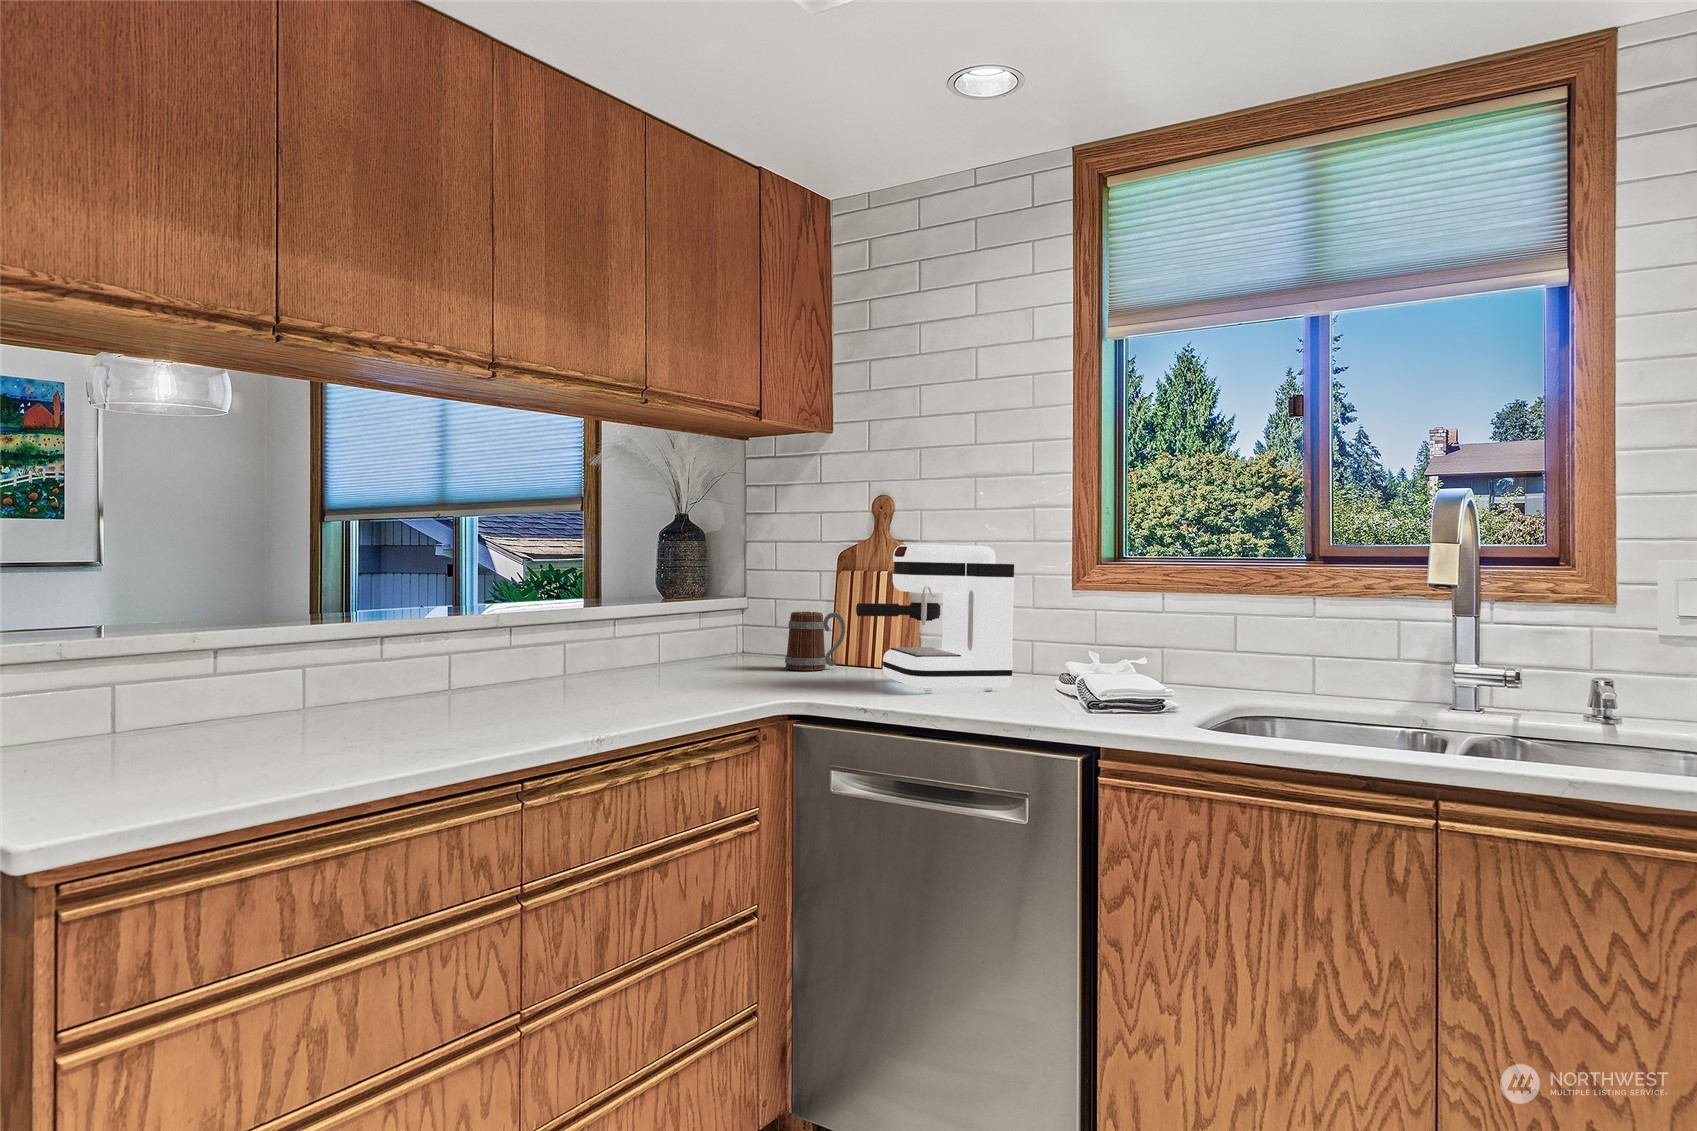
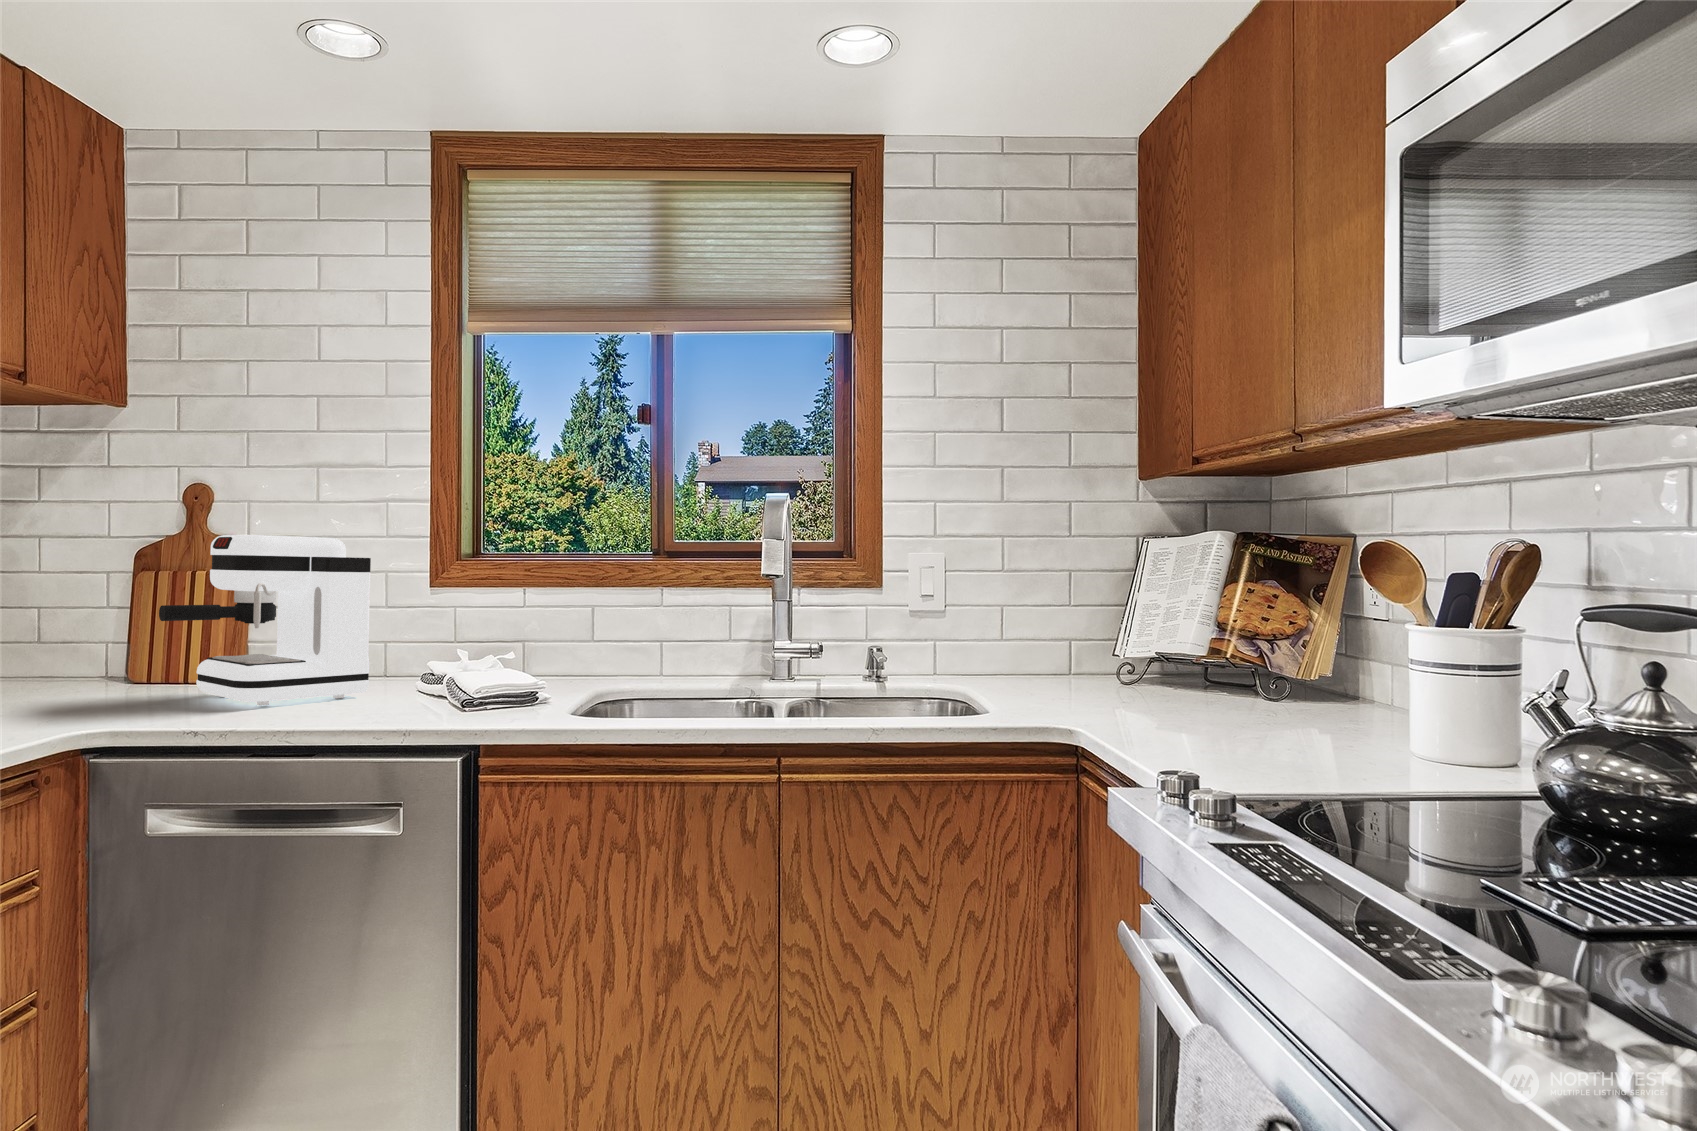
mug: present [785,612,845,670] -> none [39,618,135,693]

